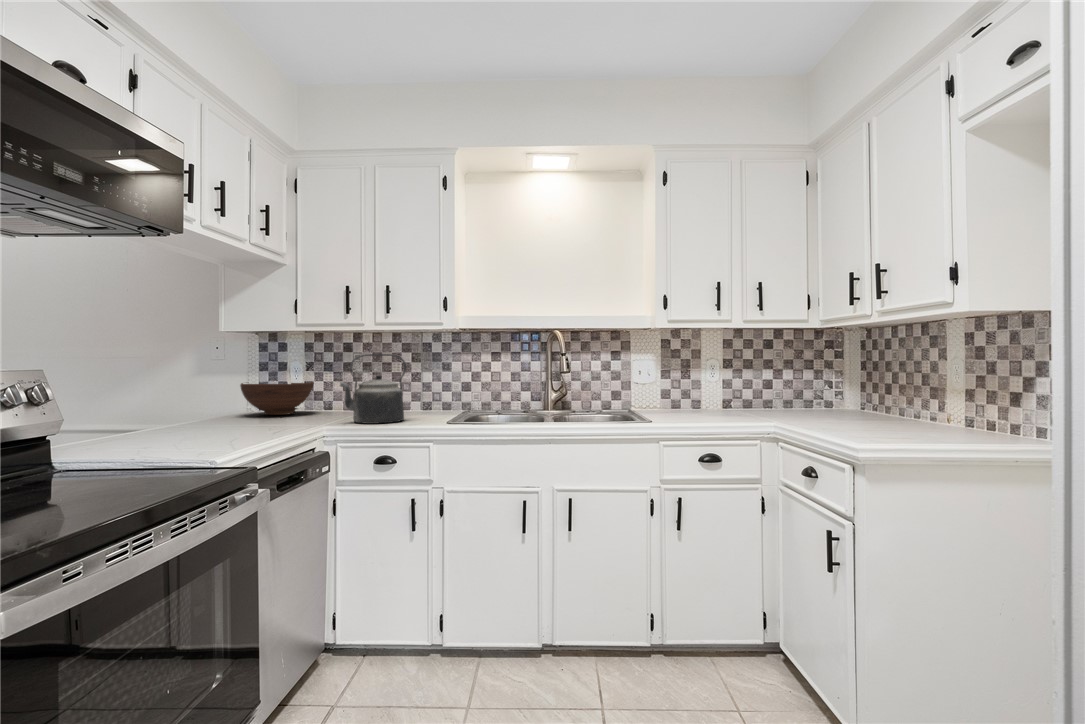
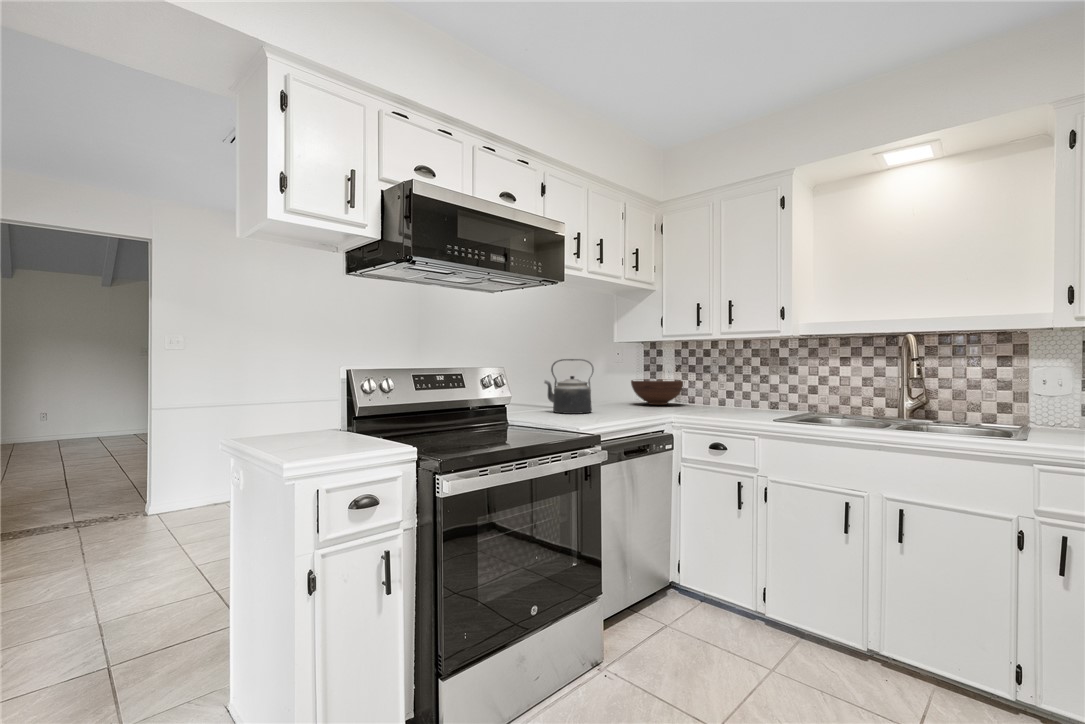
kettle: present [340,354,406,424] -> present [544,359,594,414]

